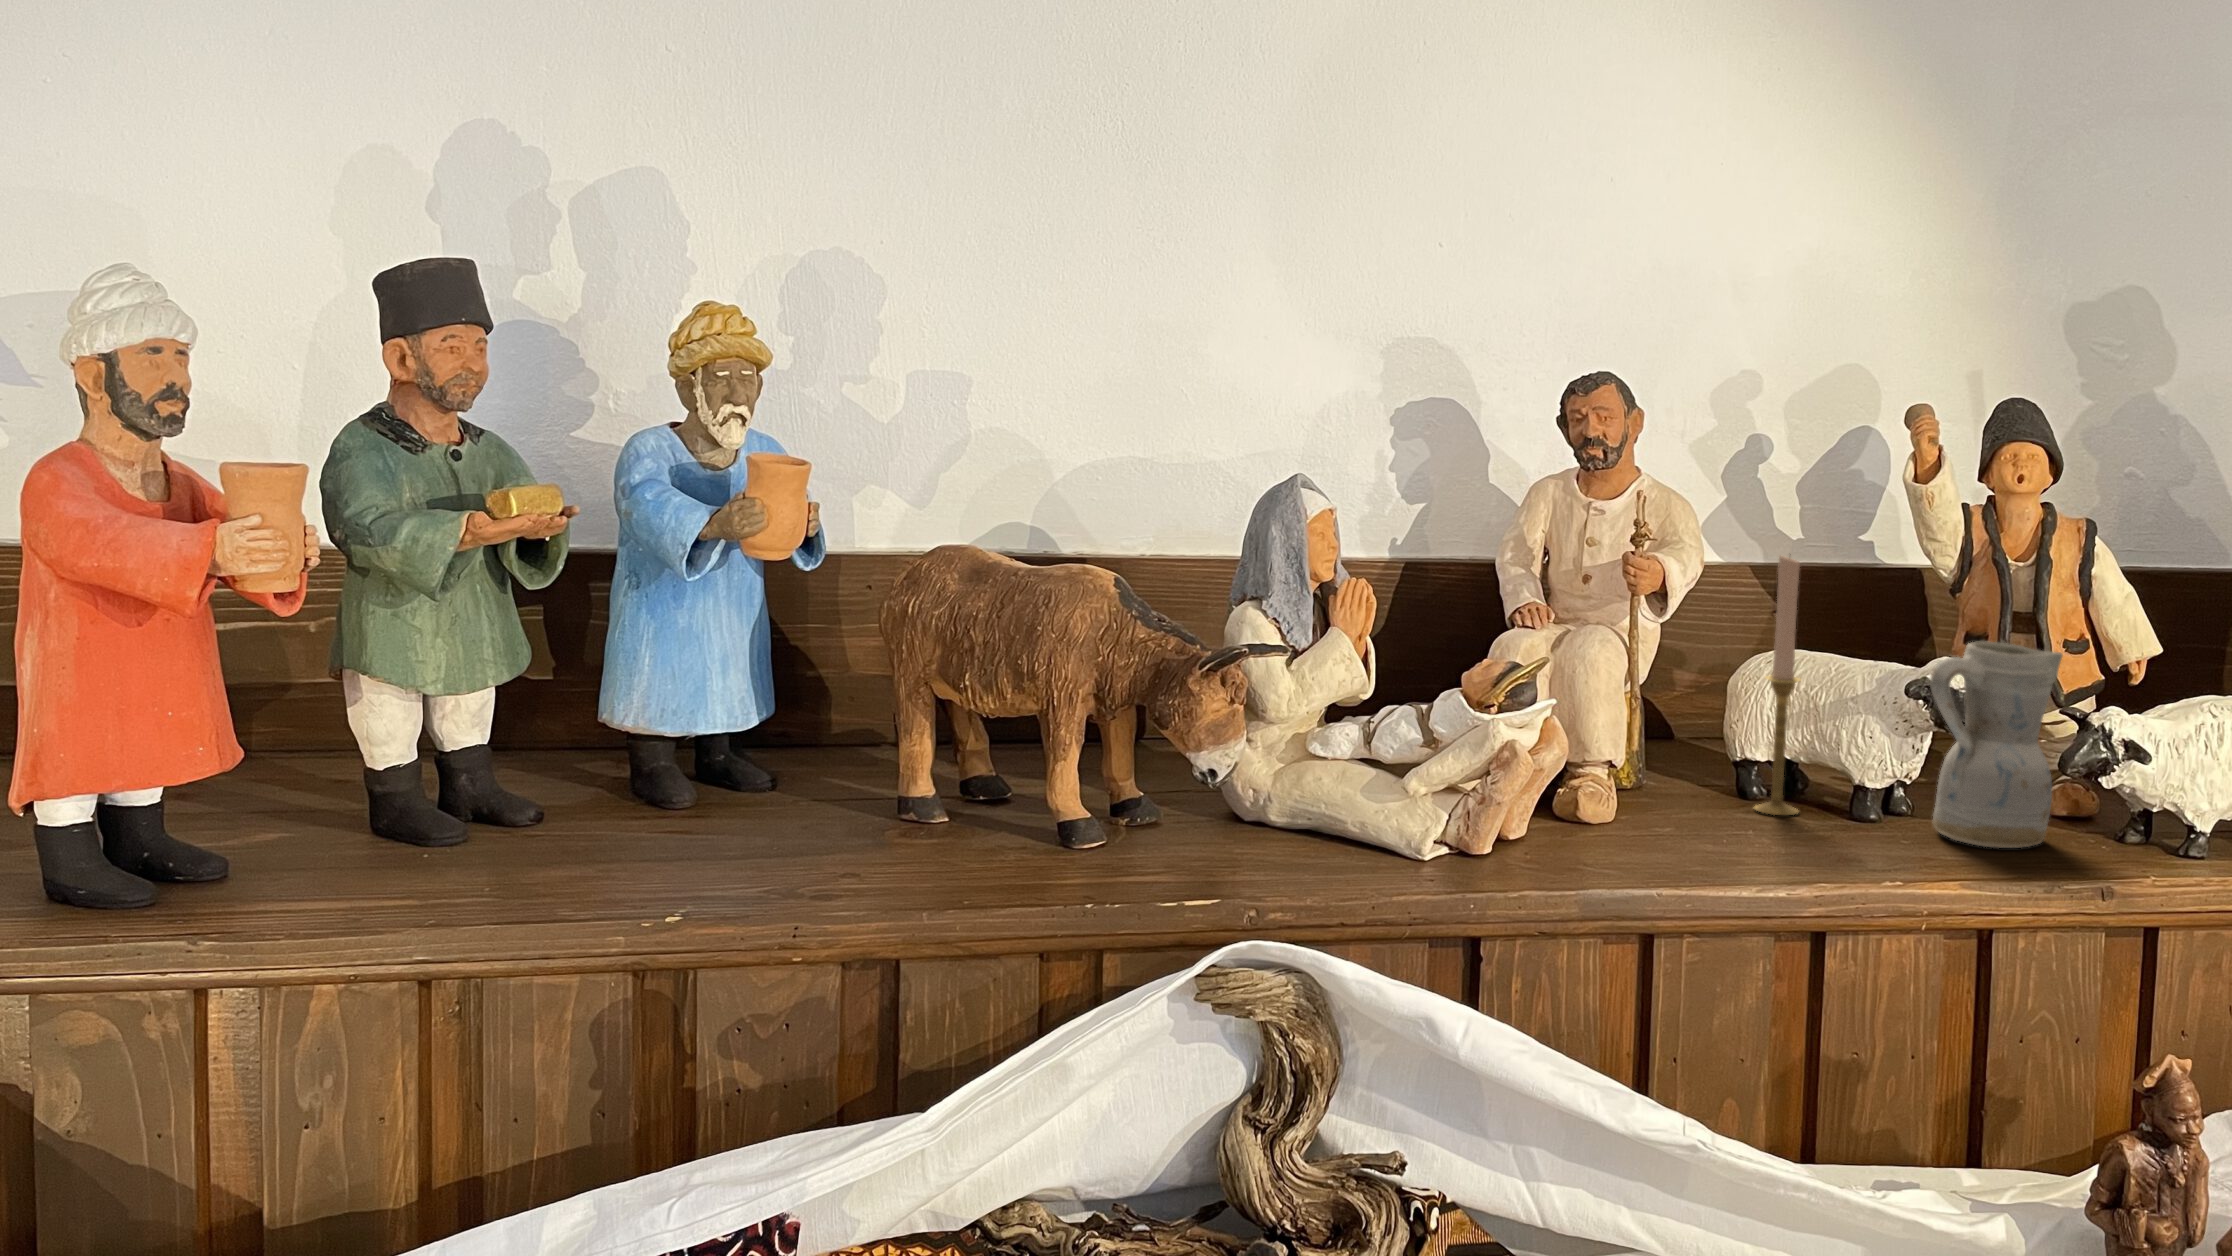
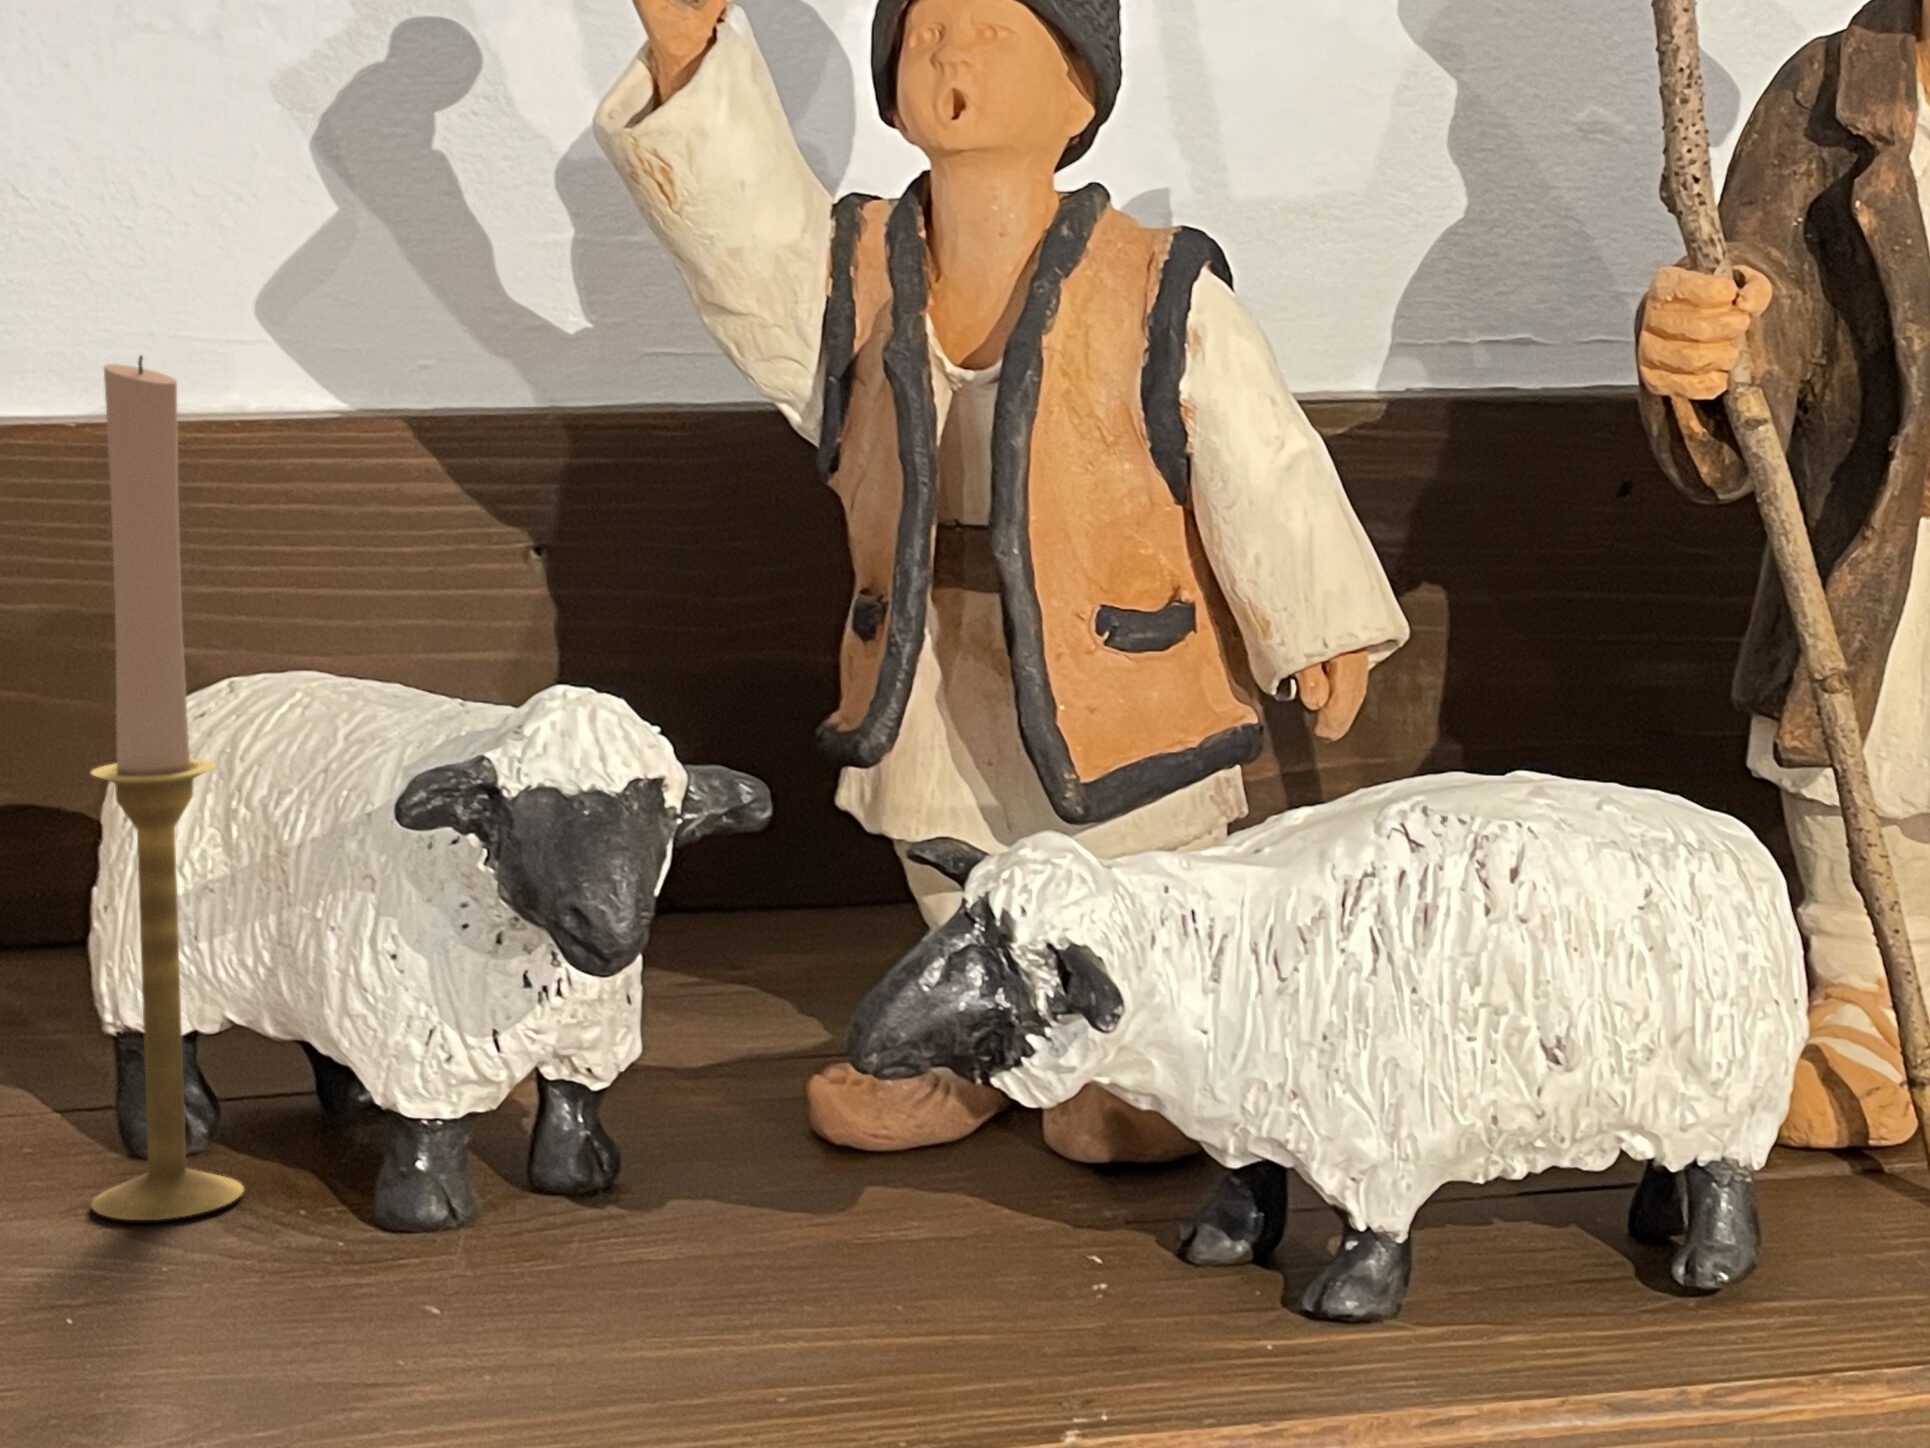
ceramic pitcher: present [1930,641,2063,848] -> none [445,618,917,1331]

